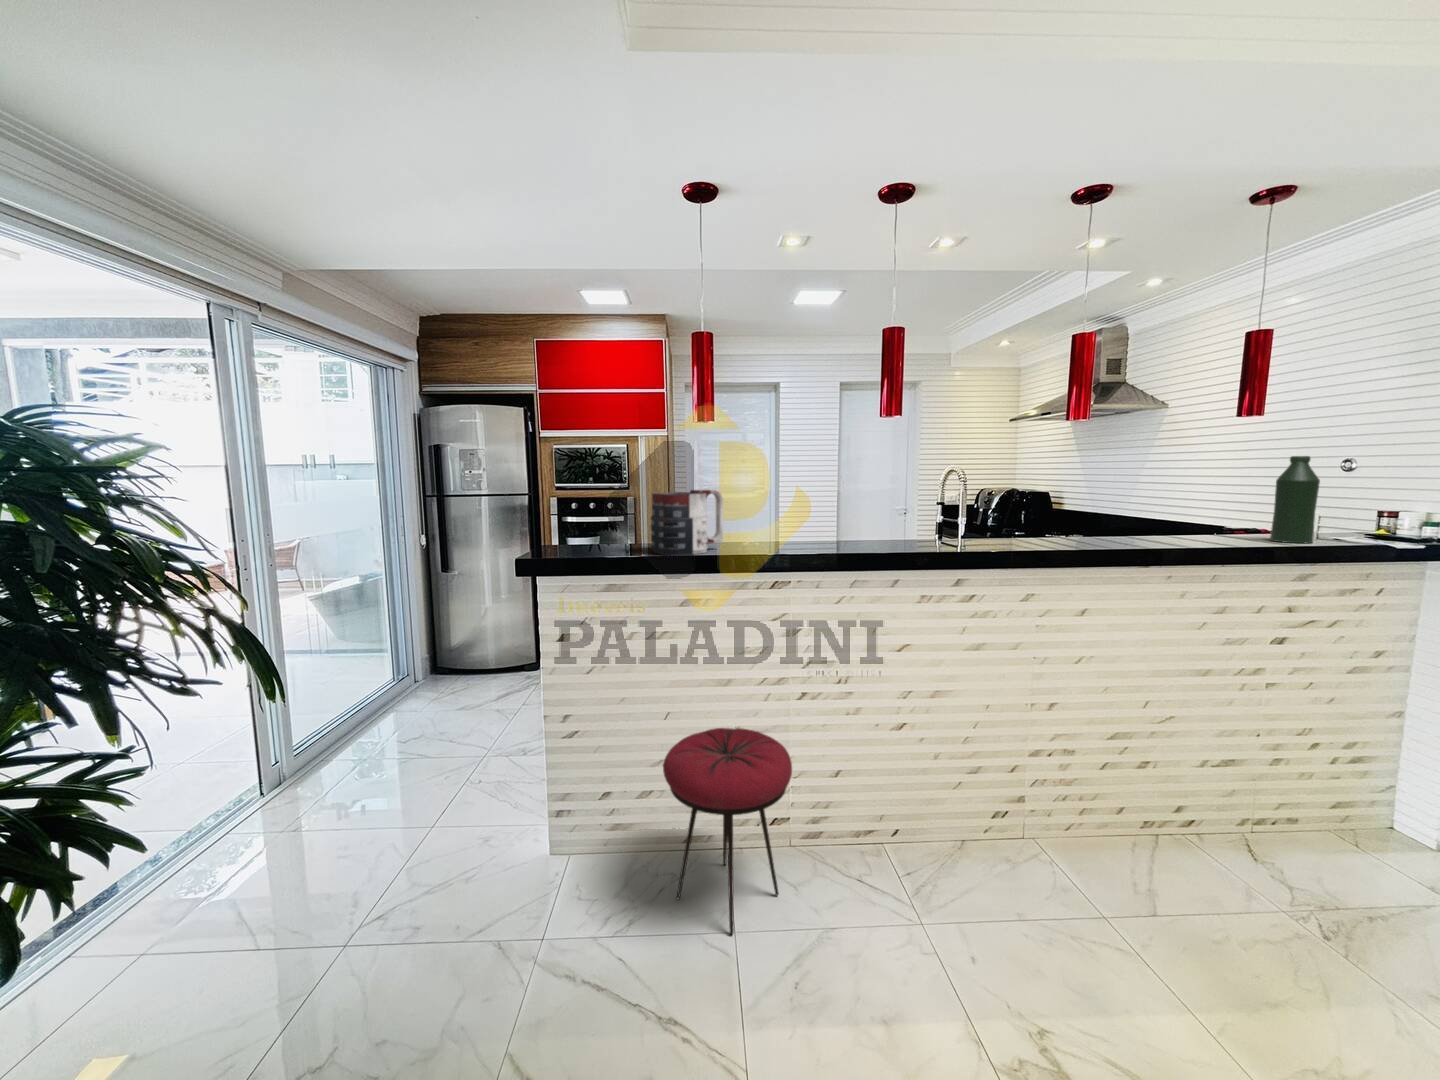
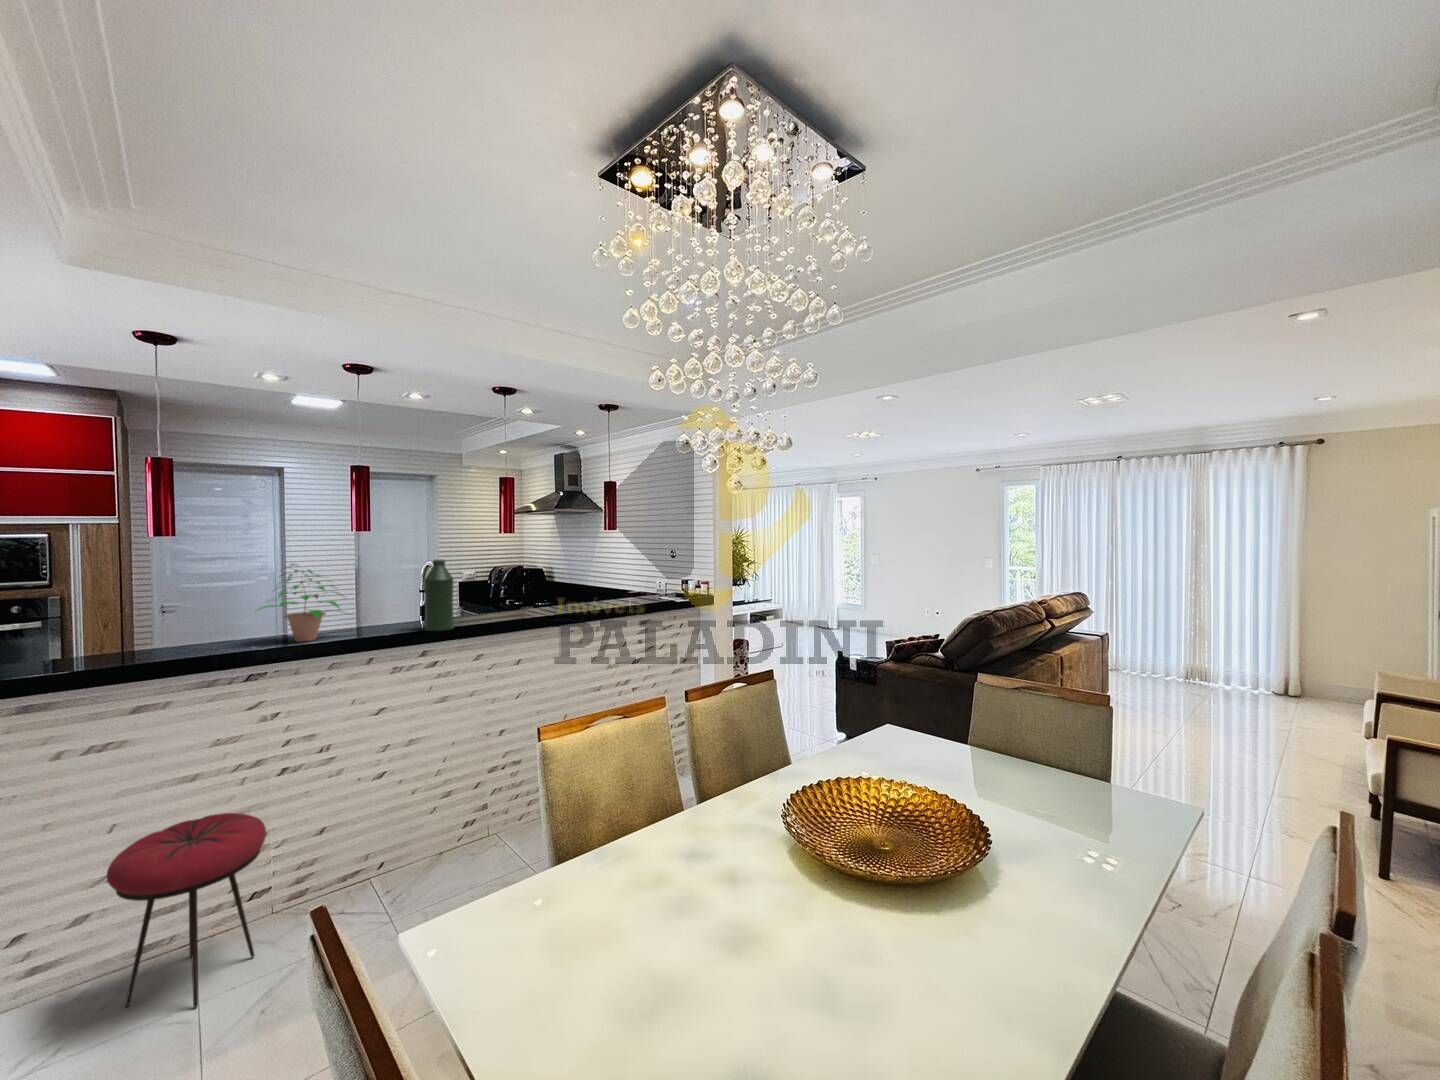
potted plant: none [780,456,877,550] -> present [258,564,340,641]
bottle: present [1270,456,1320,543] -> present [424,559,454,631]
mug: present [651,490,723,556] -> none [91,597,189,665]

